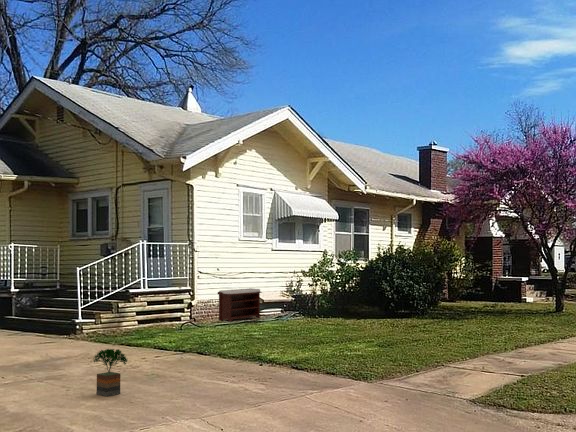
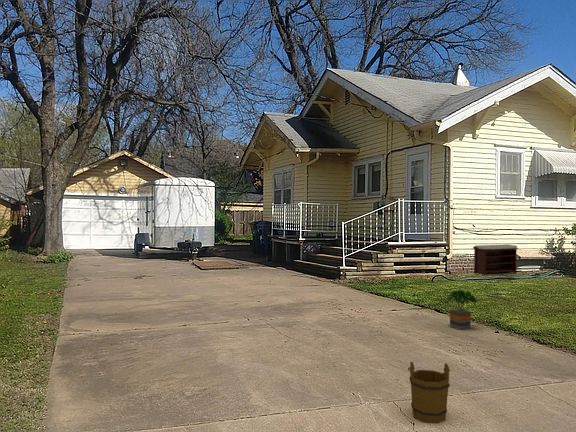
potted tree: present [94,349,128,396] -> present [447,290,477,330]
bucket: none [217,374,250,422] -> present [408,362,450,423]

